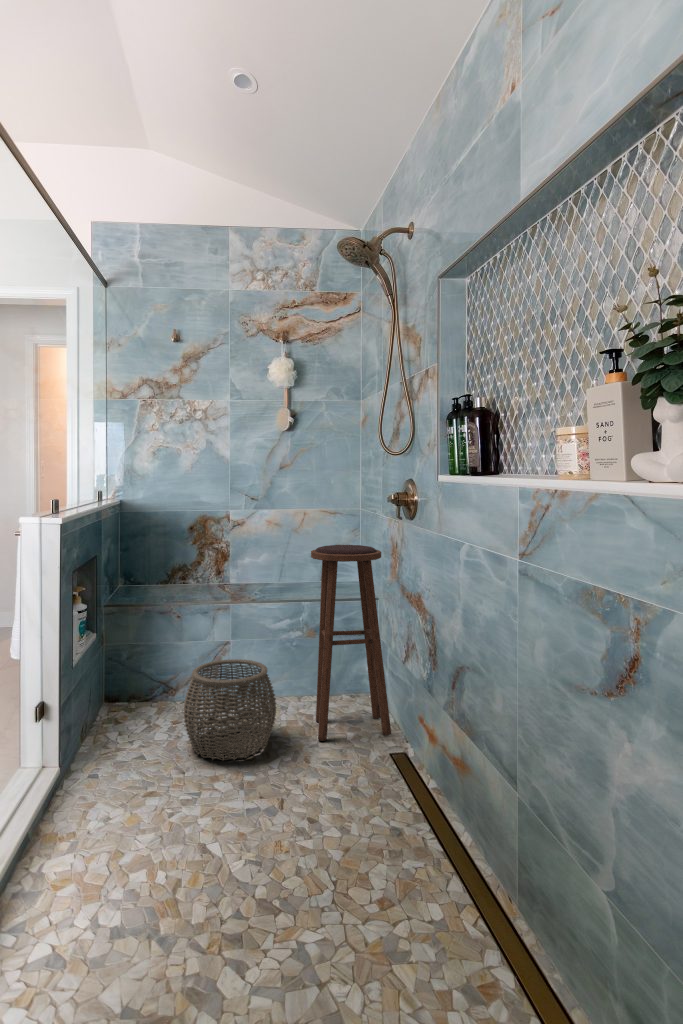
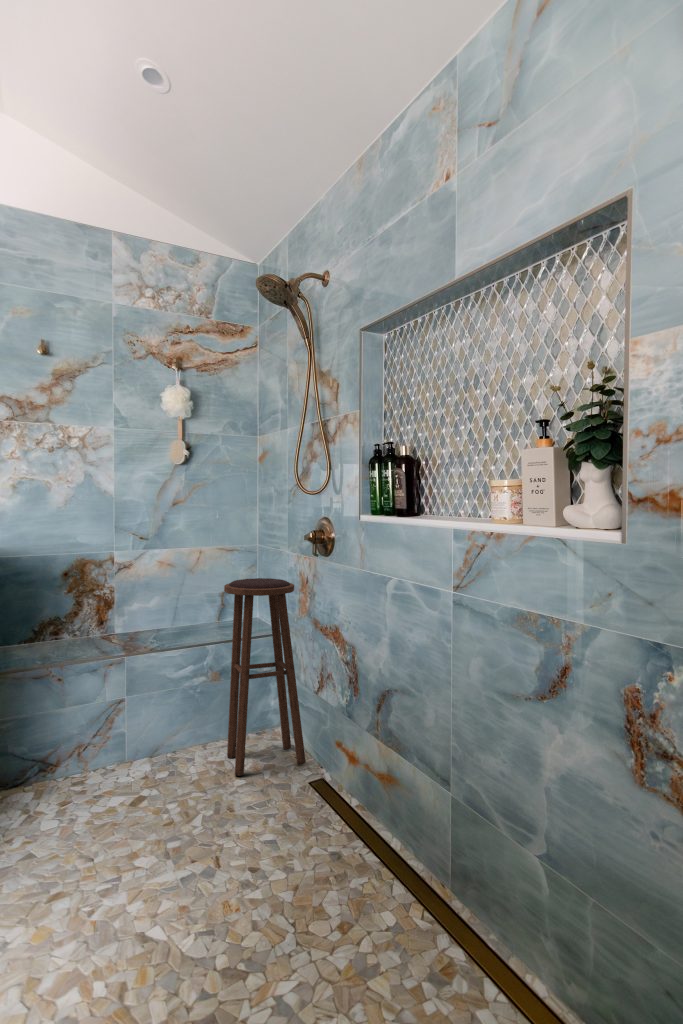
woven basket: present [183,659,276,761] -> none [95,700,195,806]

